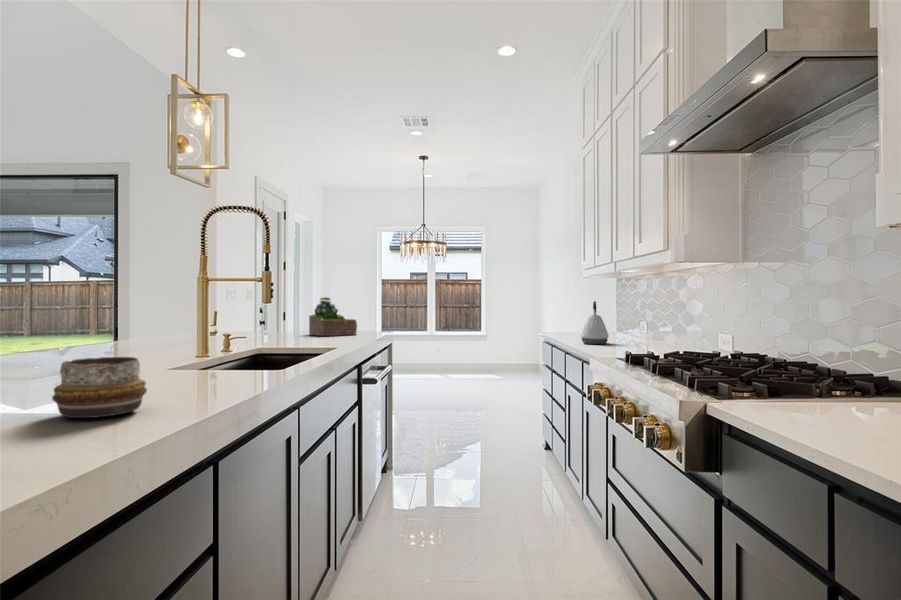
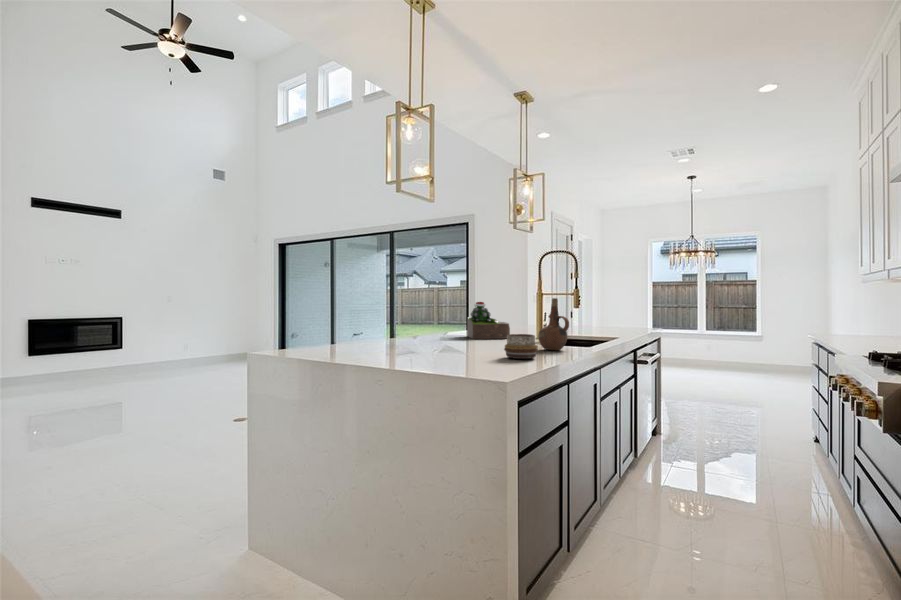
ceramic pitcher: none [176,282,239,382] -> present [538,298,569,350]
succulent plant: present [309,298,357,336] -> present [467,302,510,339]
kettle: present [581,301,609,344] -> none [848,306,881,345]

